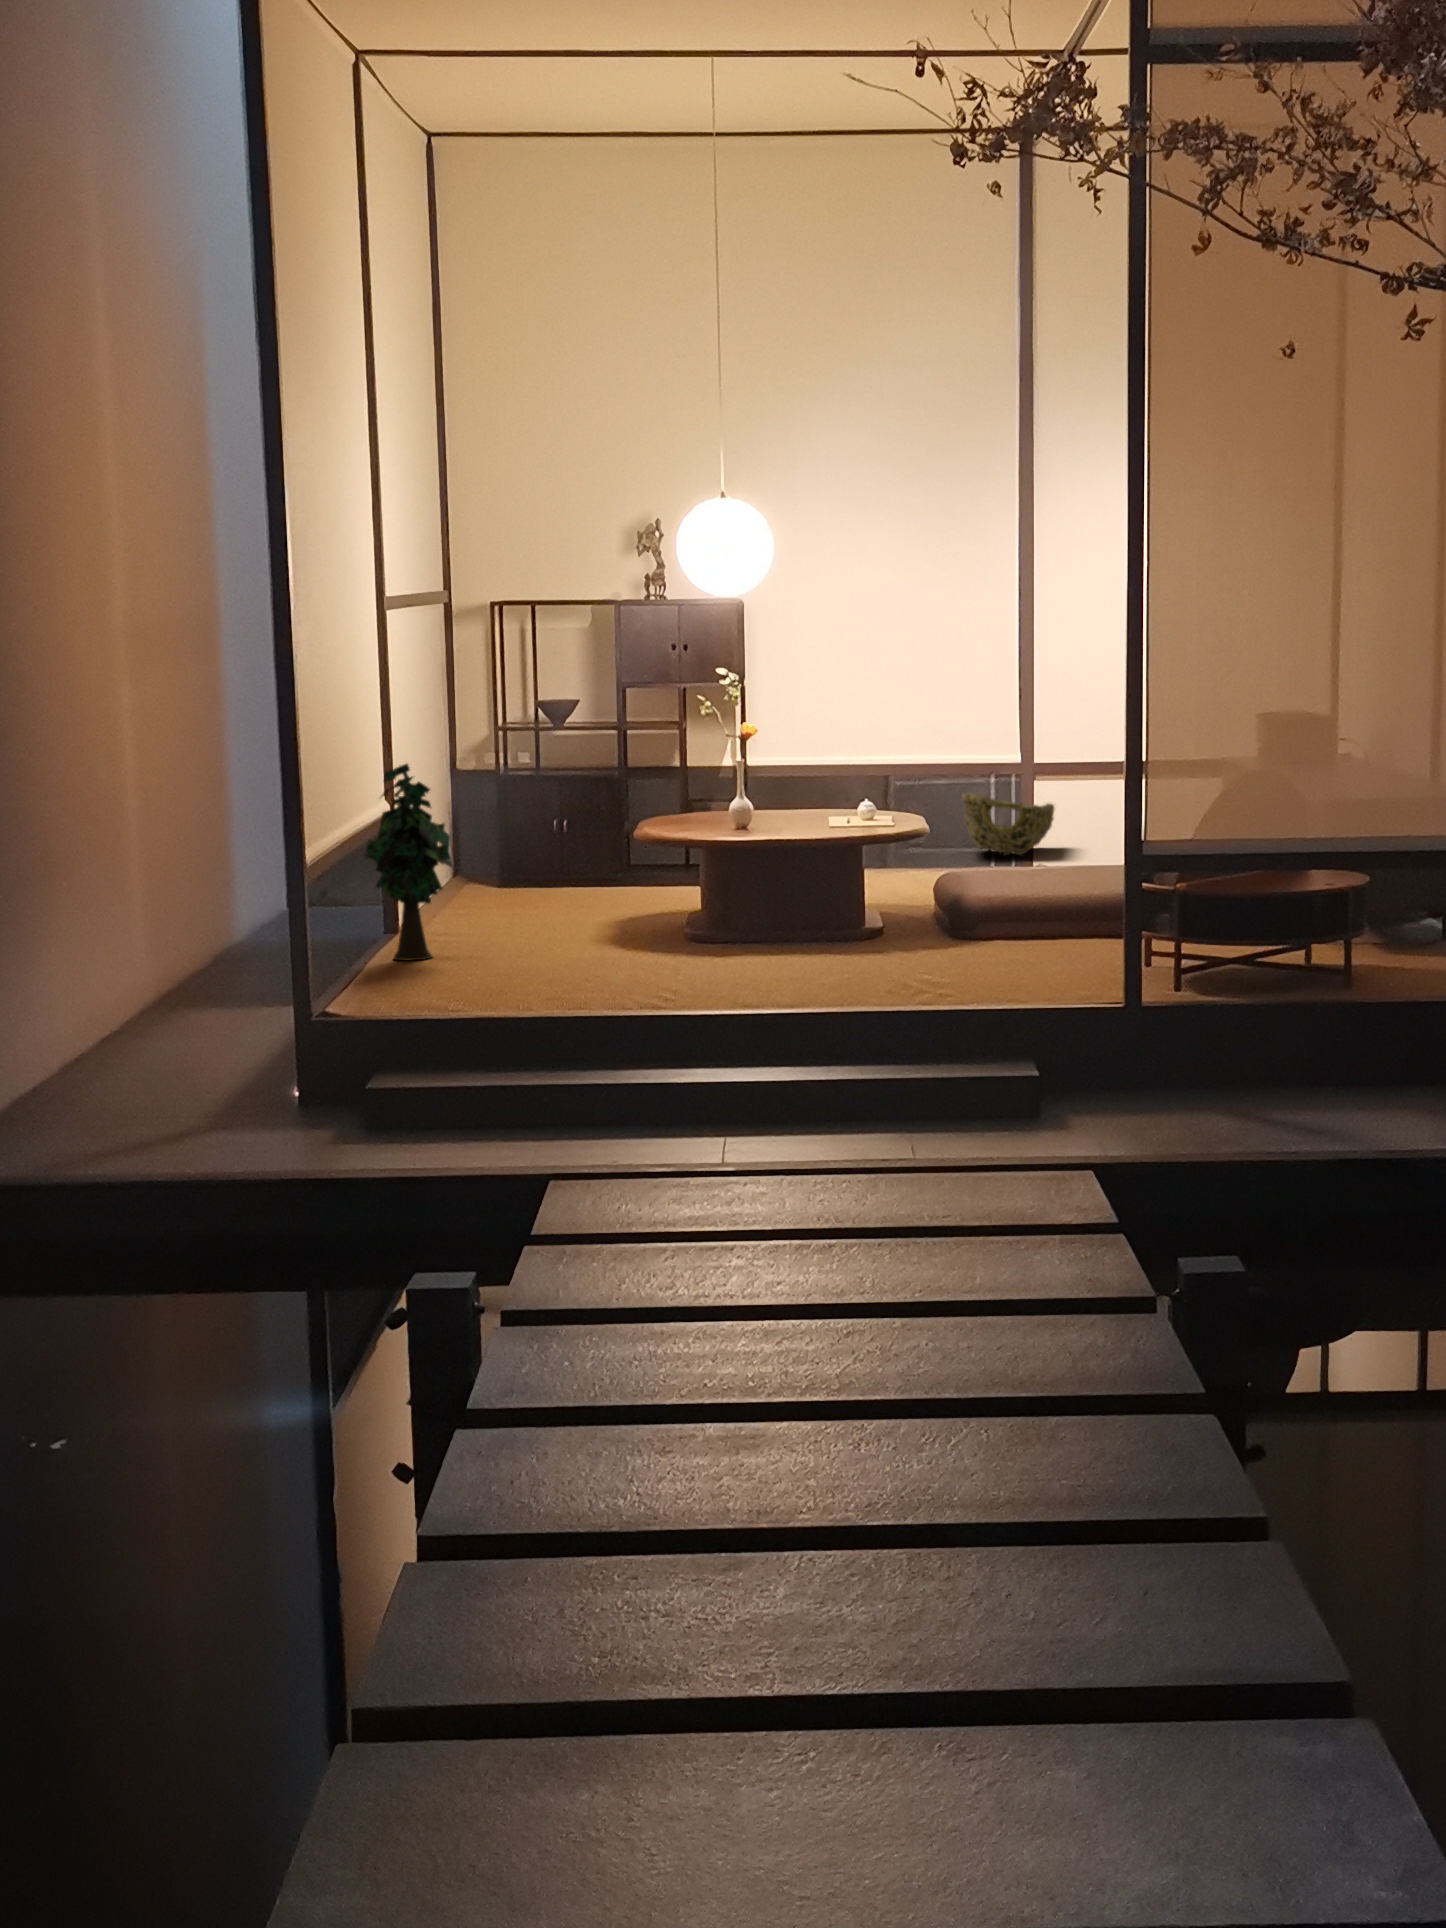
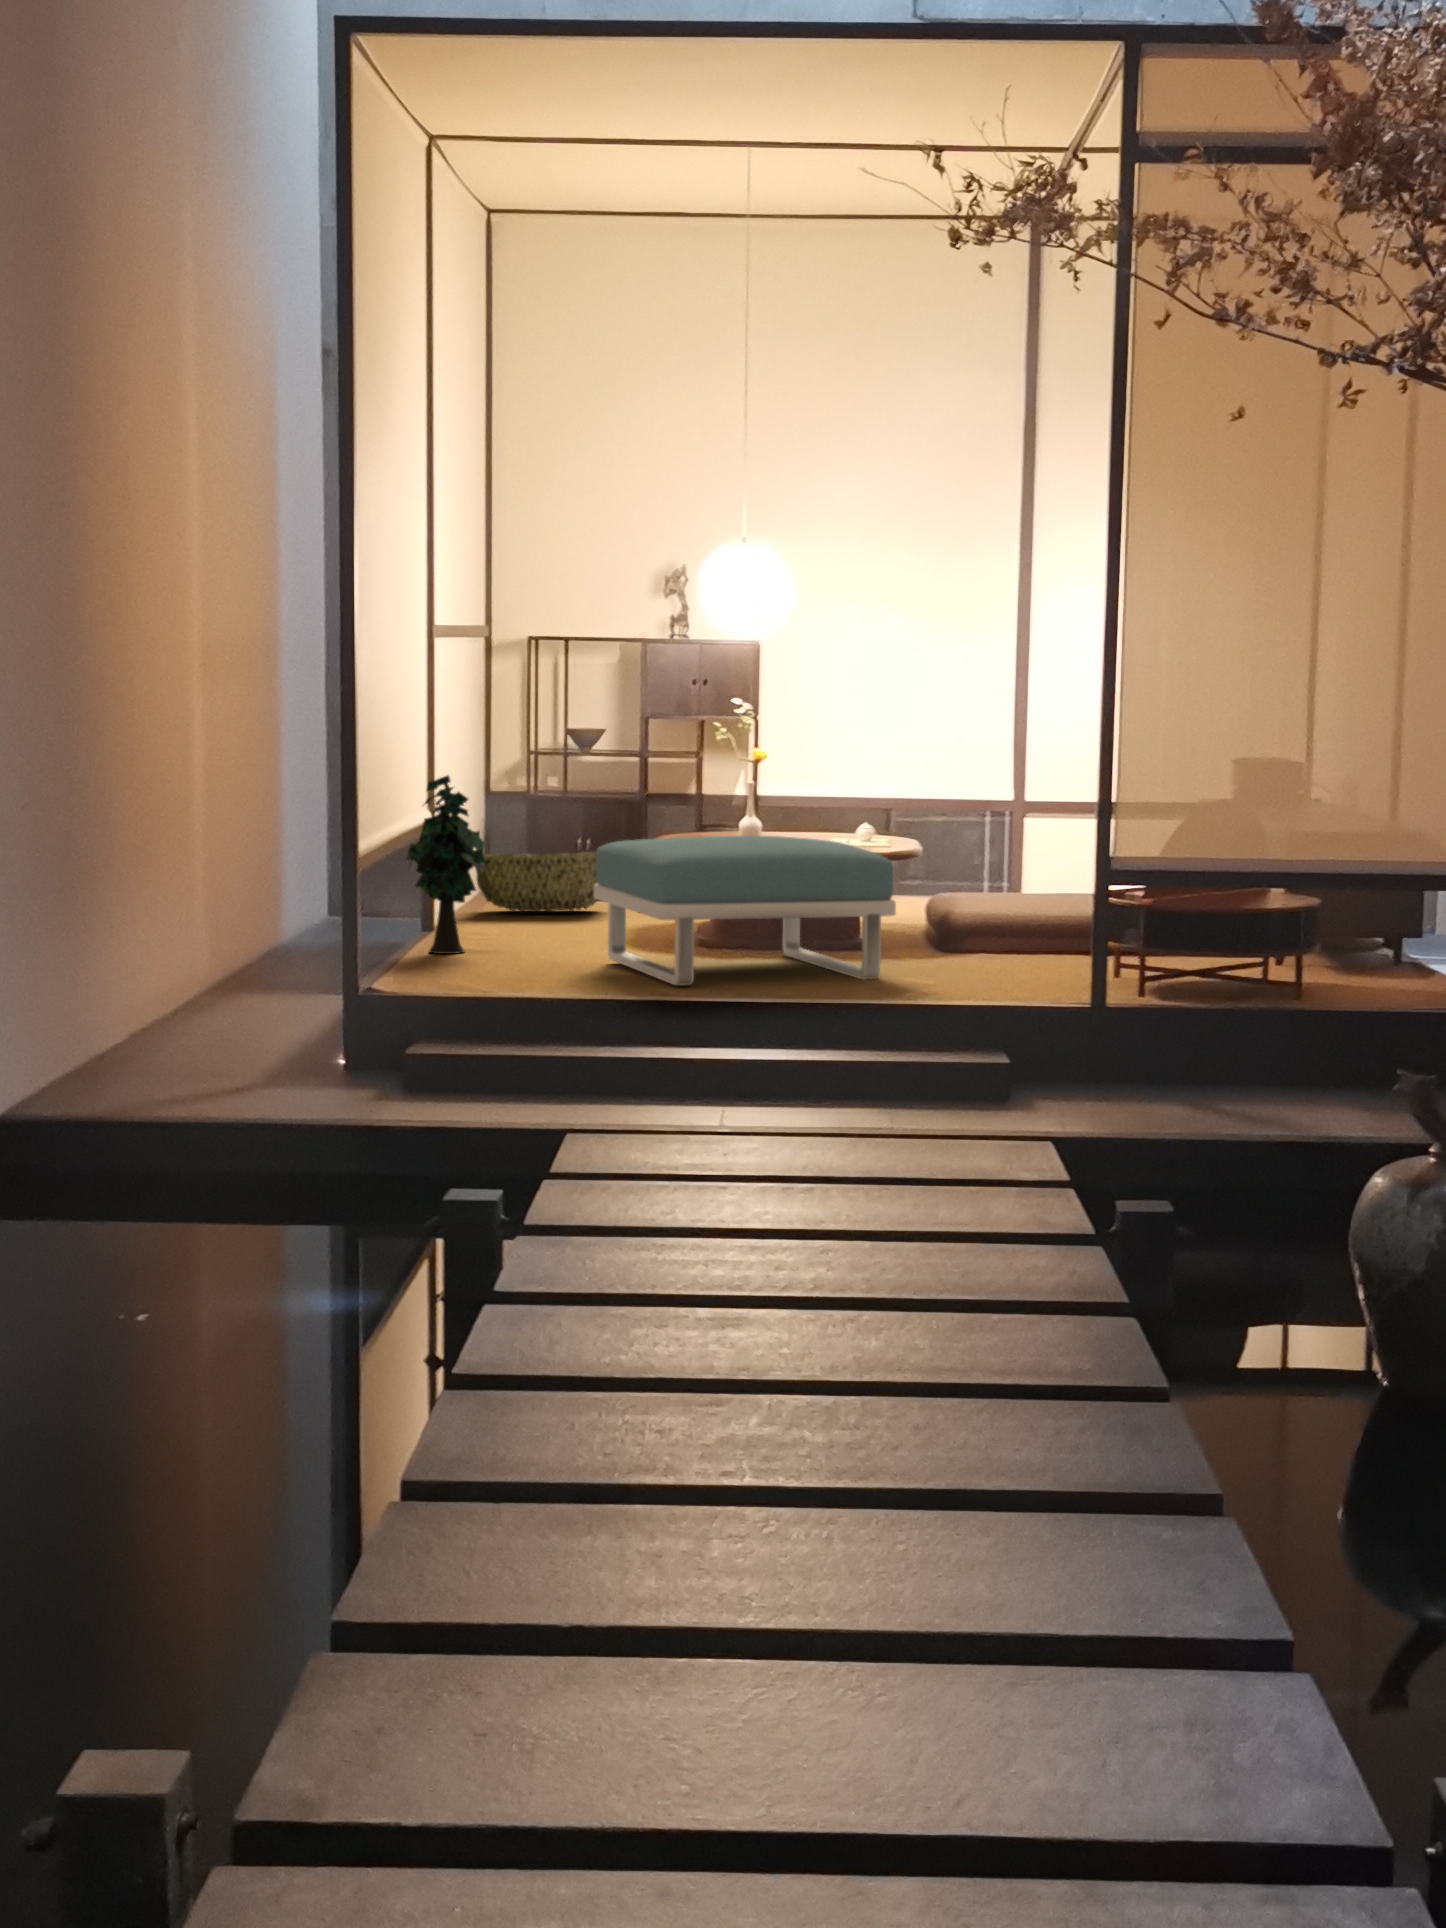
woven basket: present [963,793,1054,856] -> present [475,852,598,912]
footstool: none [572,823,905,994] -> present [594,836,896,985]

